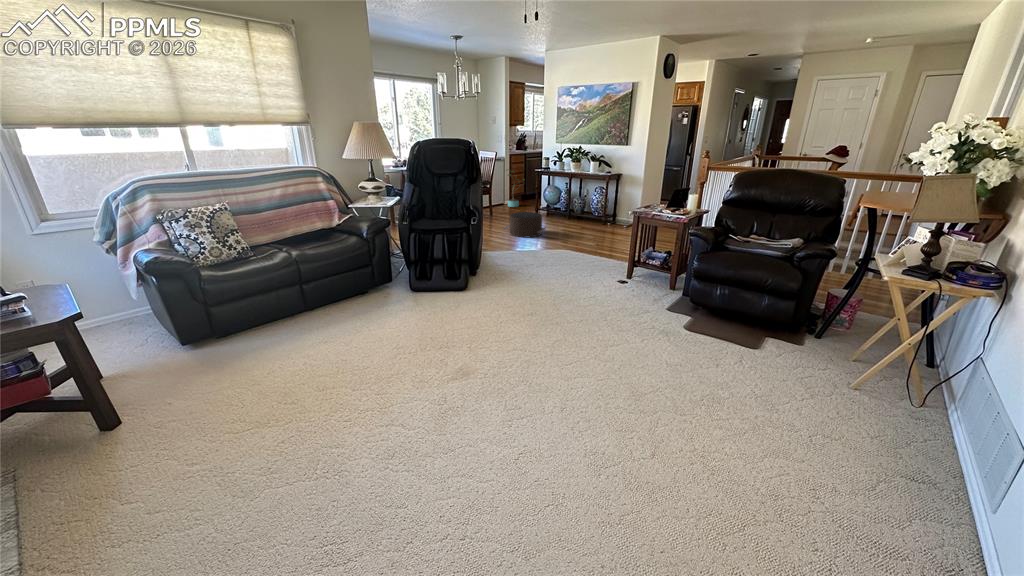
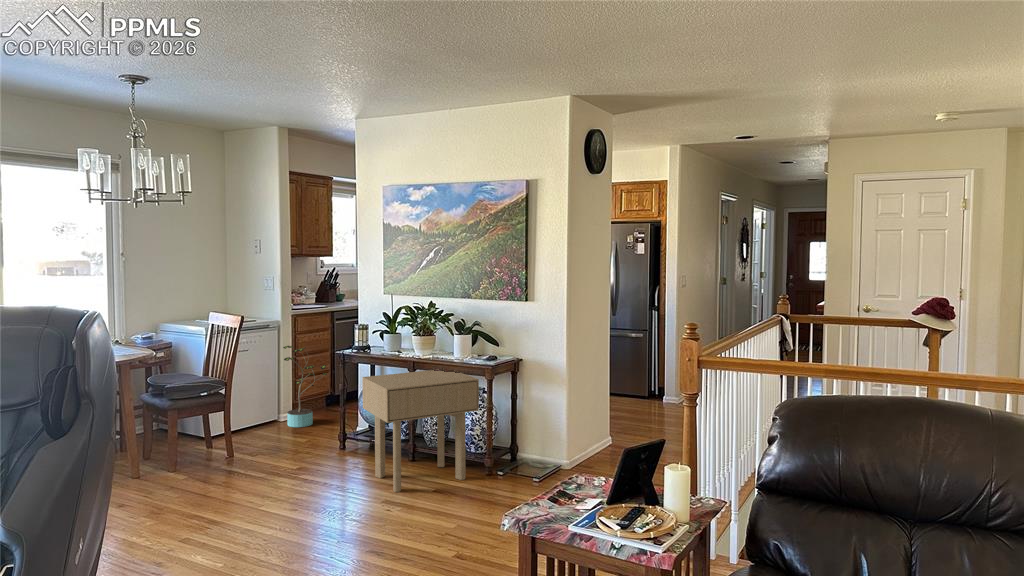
side table: none [550,178,603,228] -> present [362,370,479,492]
pouf: present [504,212,545,237] -> none [228,460,343,533]

